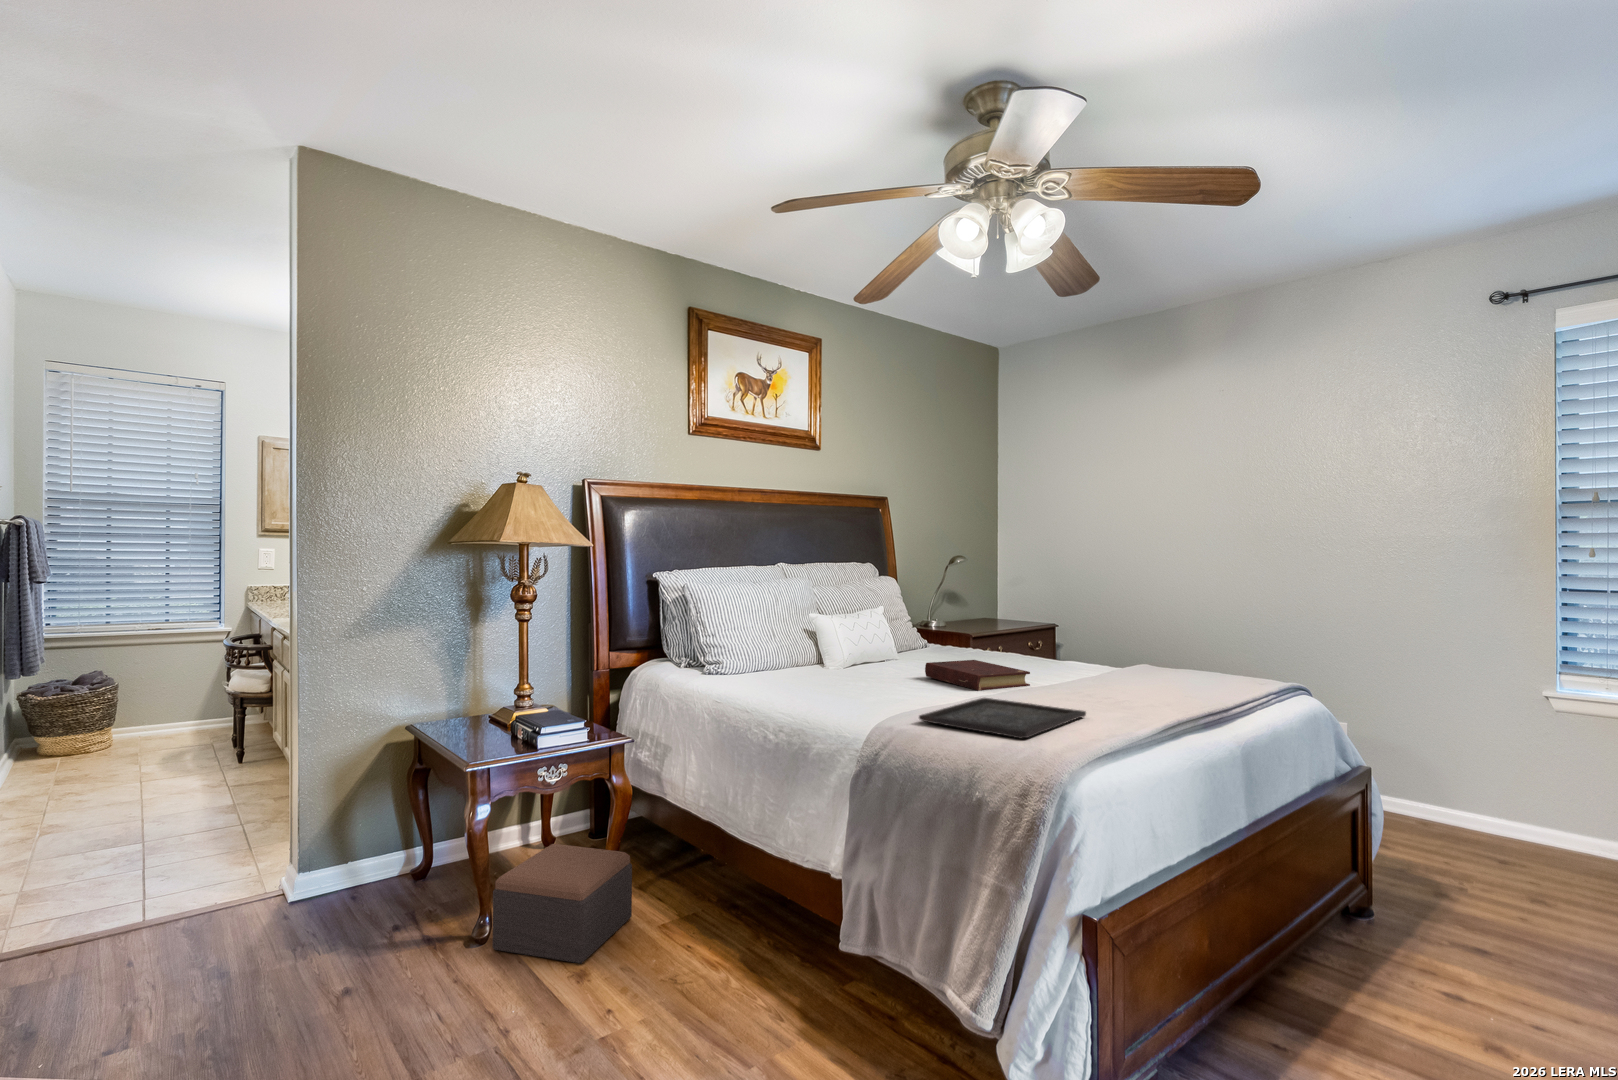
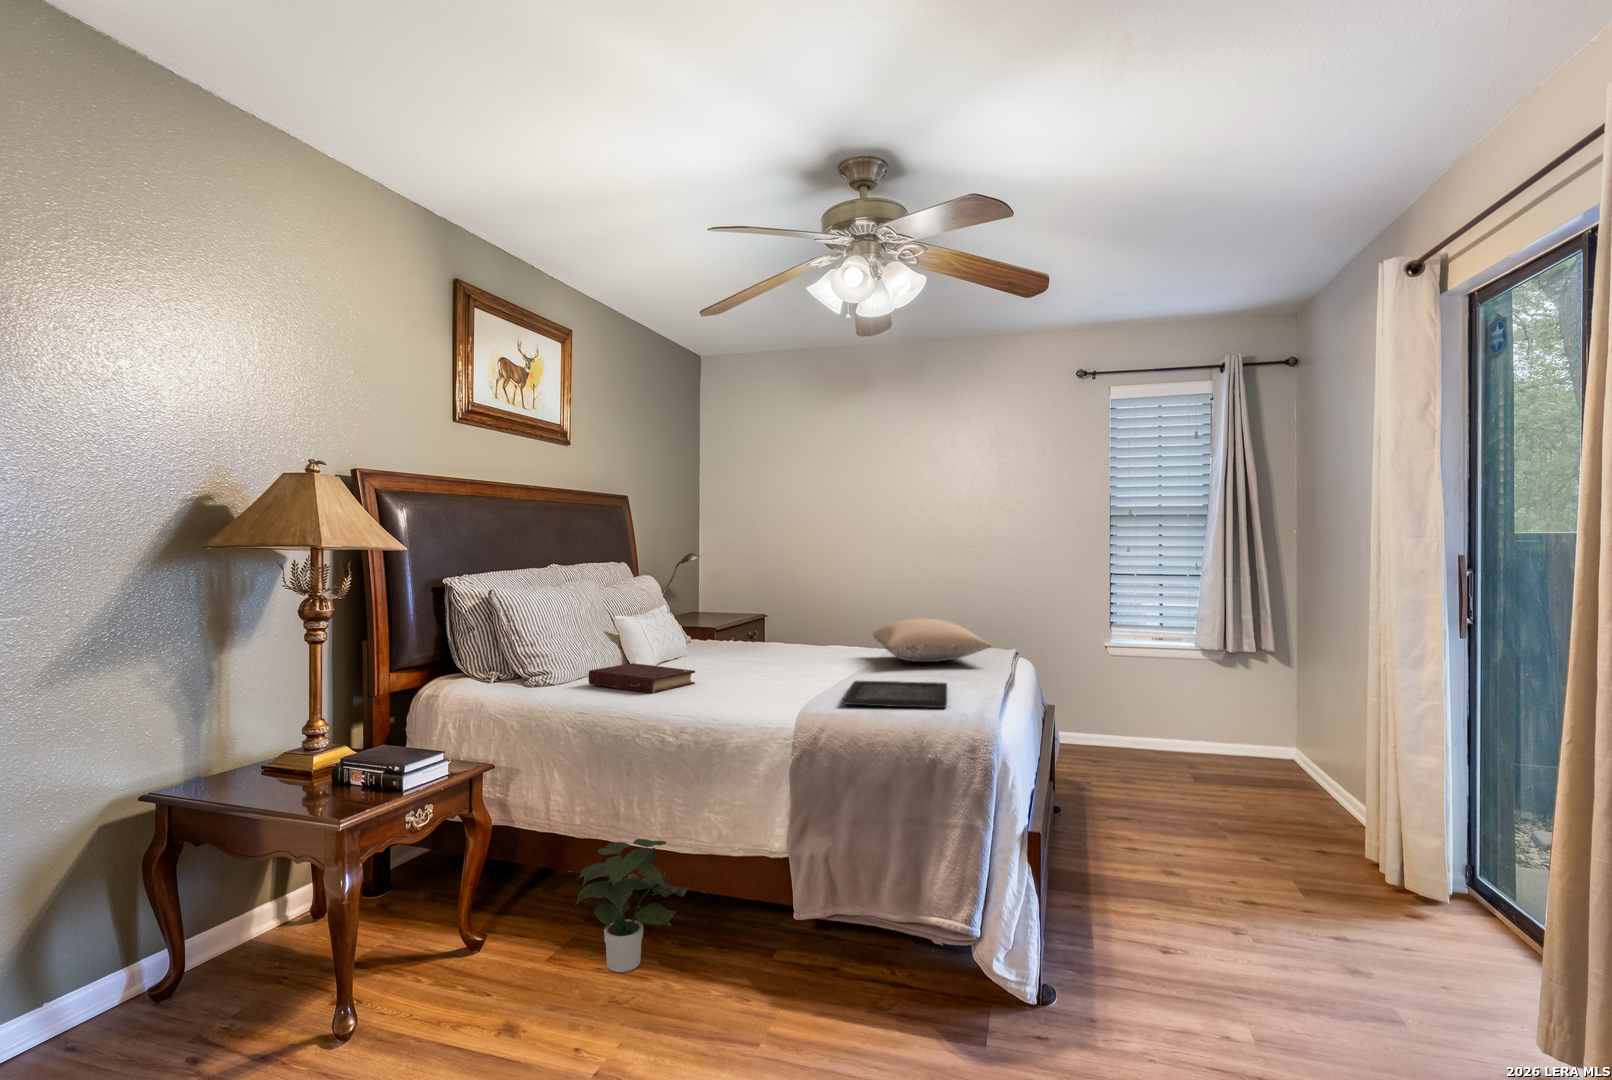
pillow: none [1064,633,1208,686] -> present [873,618,992,662]
book: present [925,660,1030,691] -> present [588,663,695,693]
potted plant: none [668,828,774,956] -> present [576,839,689,972]
footstool: present [492,844,632,964] -> none [370,891,511,1039]

